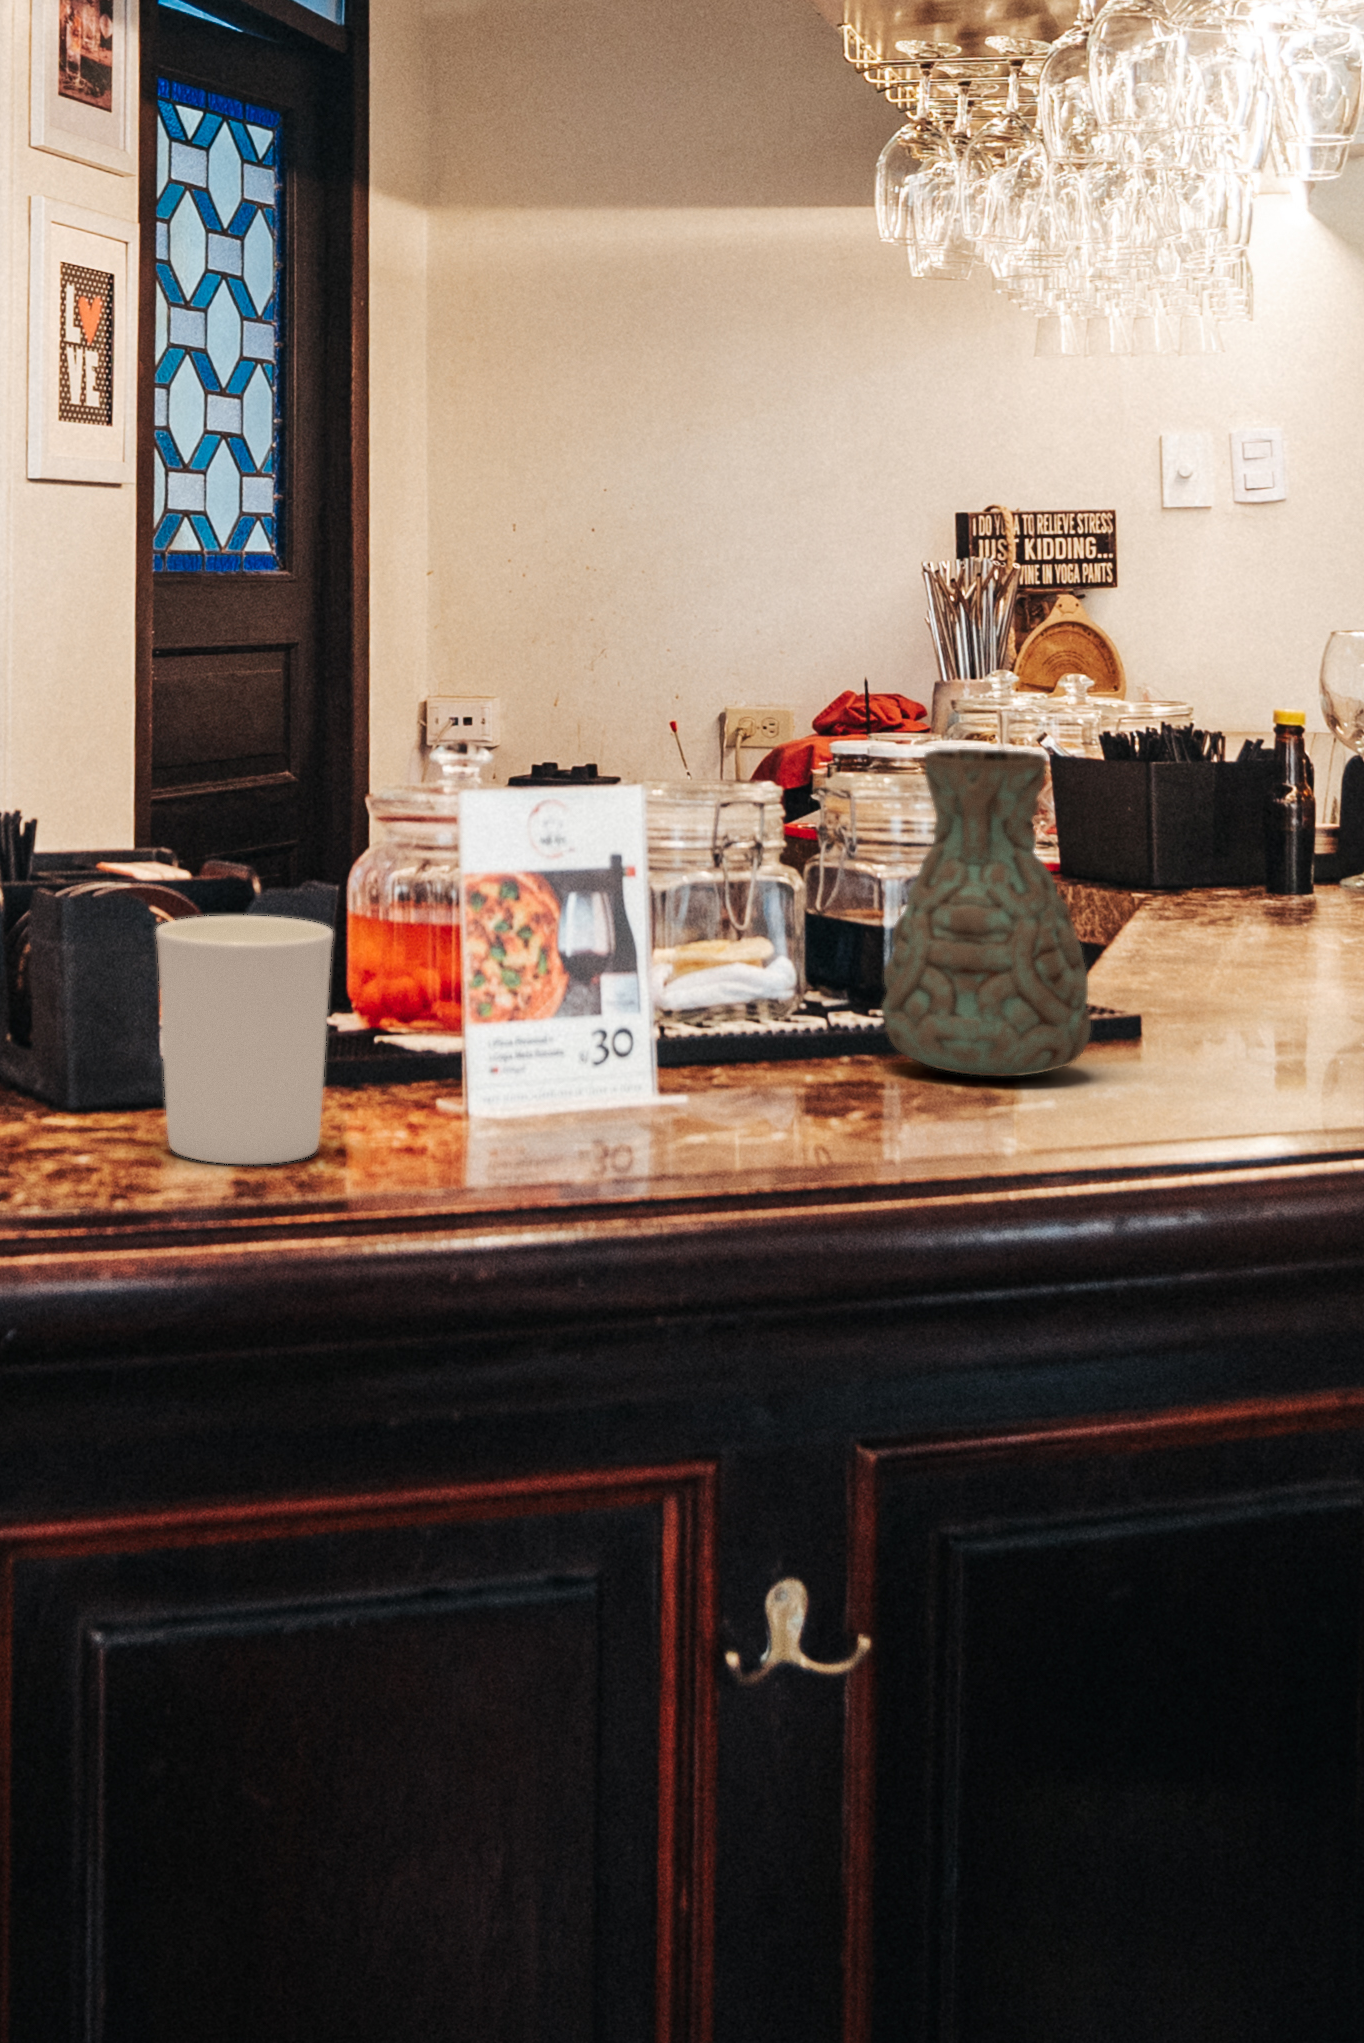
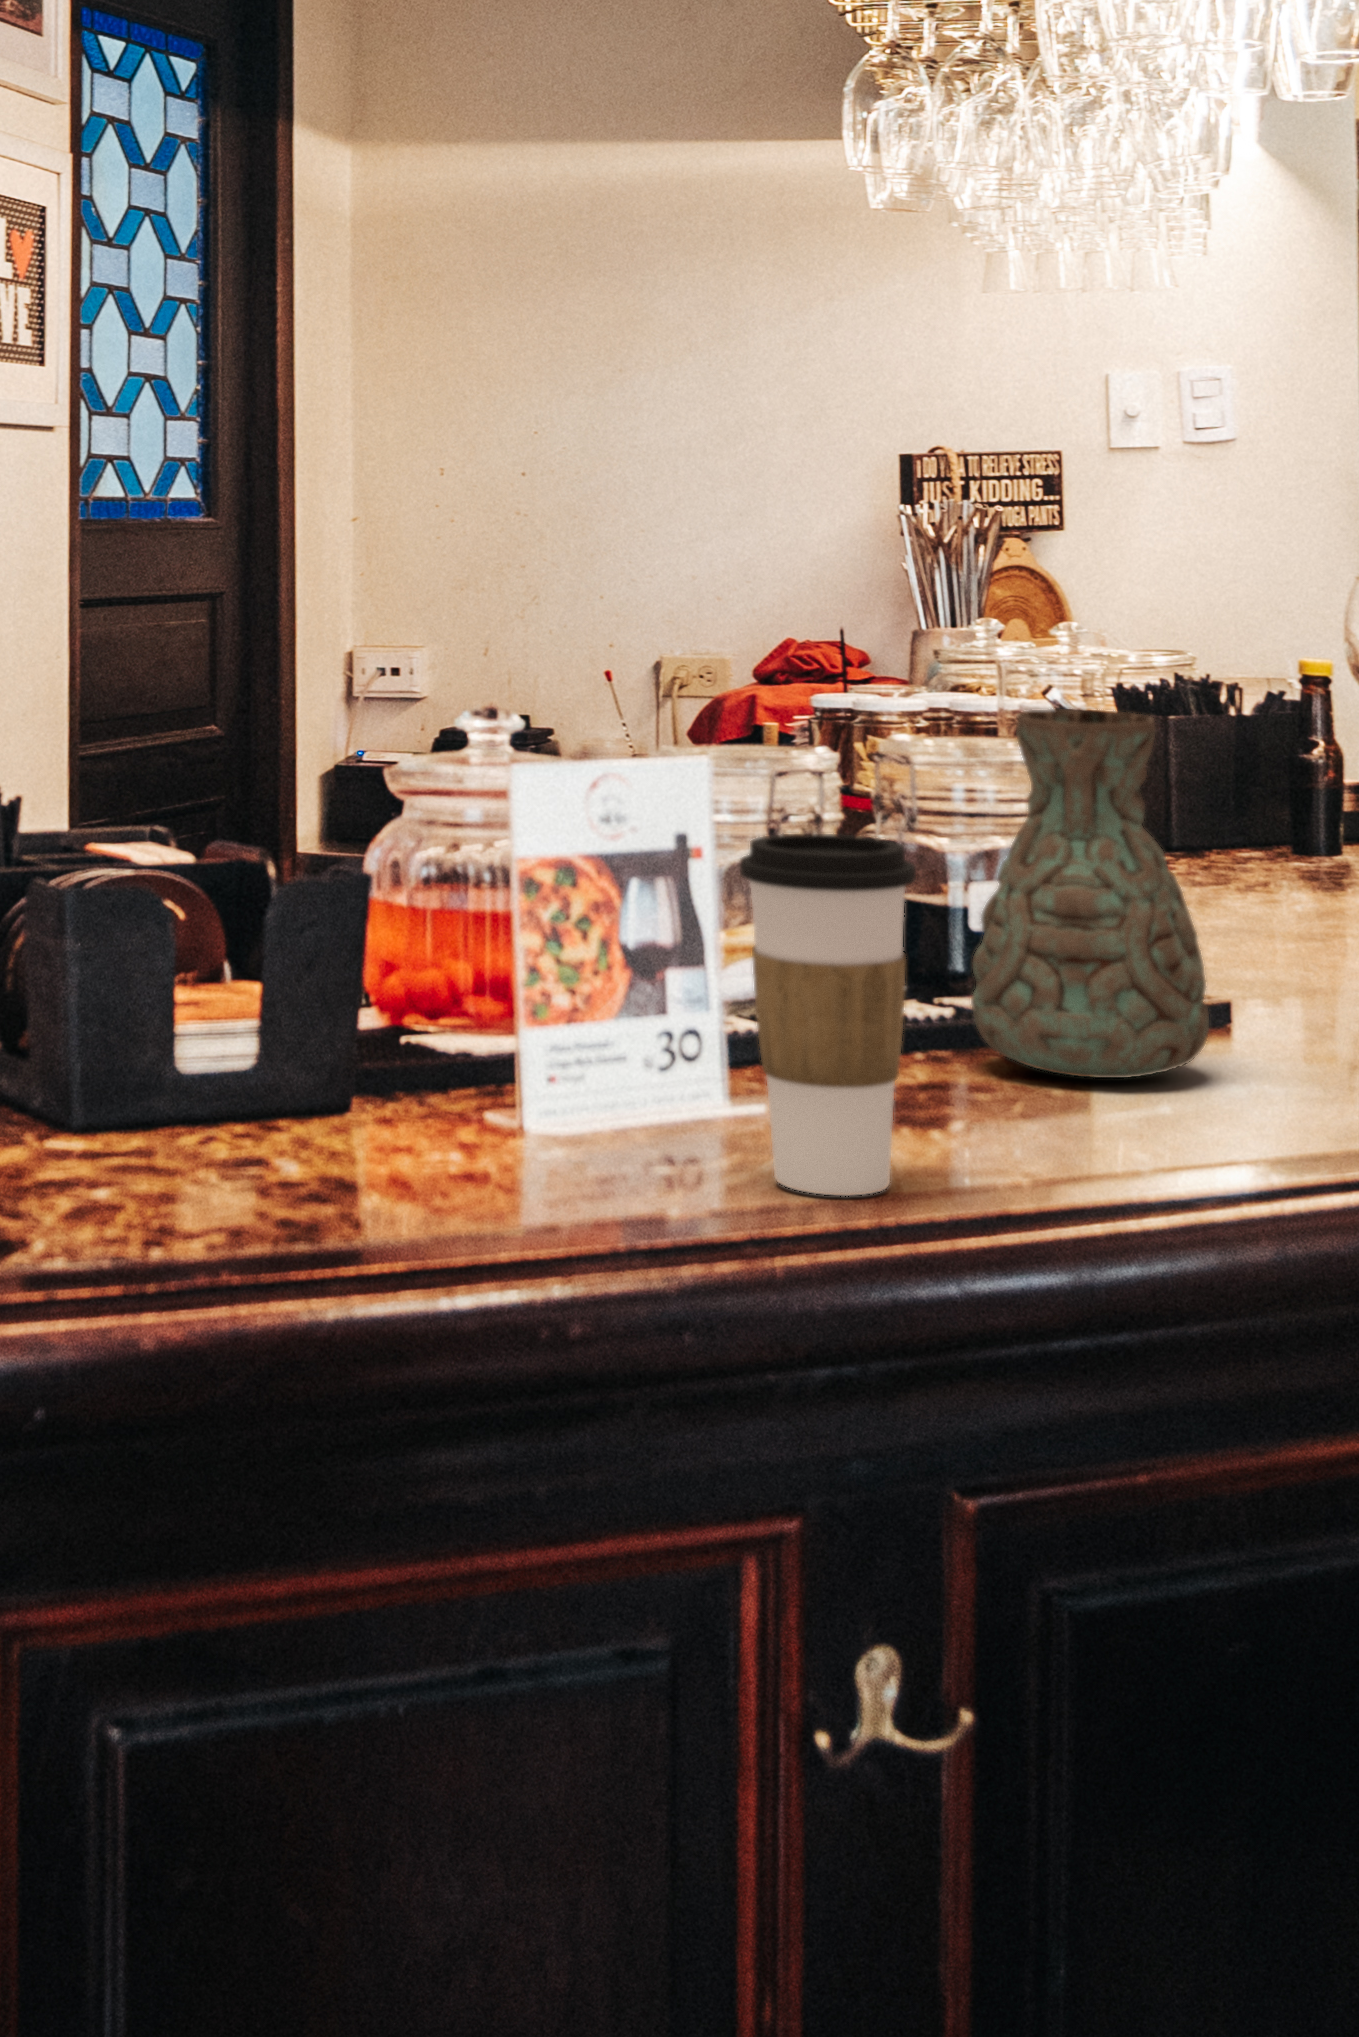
coffee cup: none [639,852,791,1163] -> present [740,834,916,1196]
candle holder: present [155,915,333,1164] -> none [185,910,391,1203]

